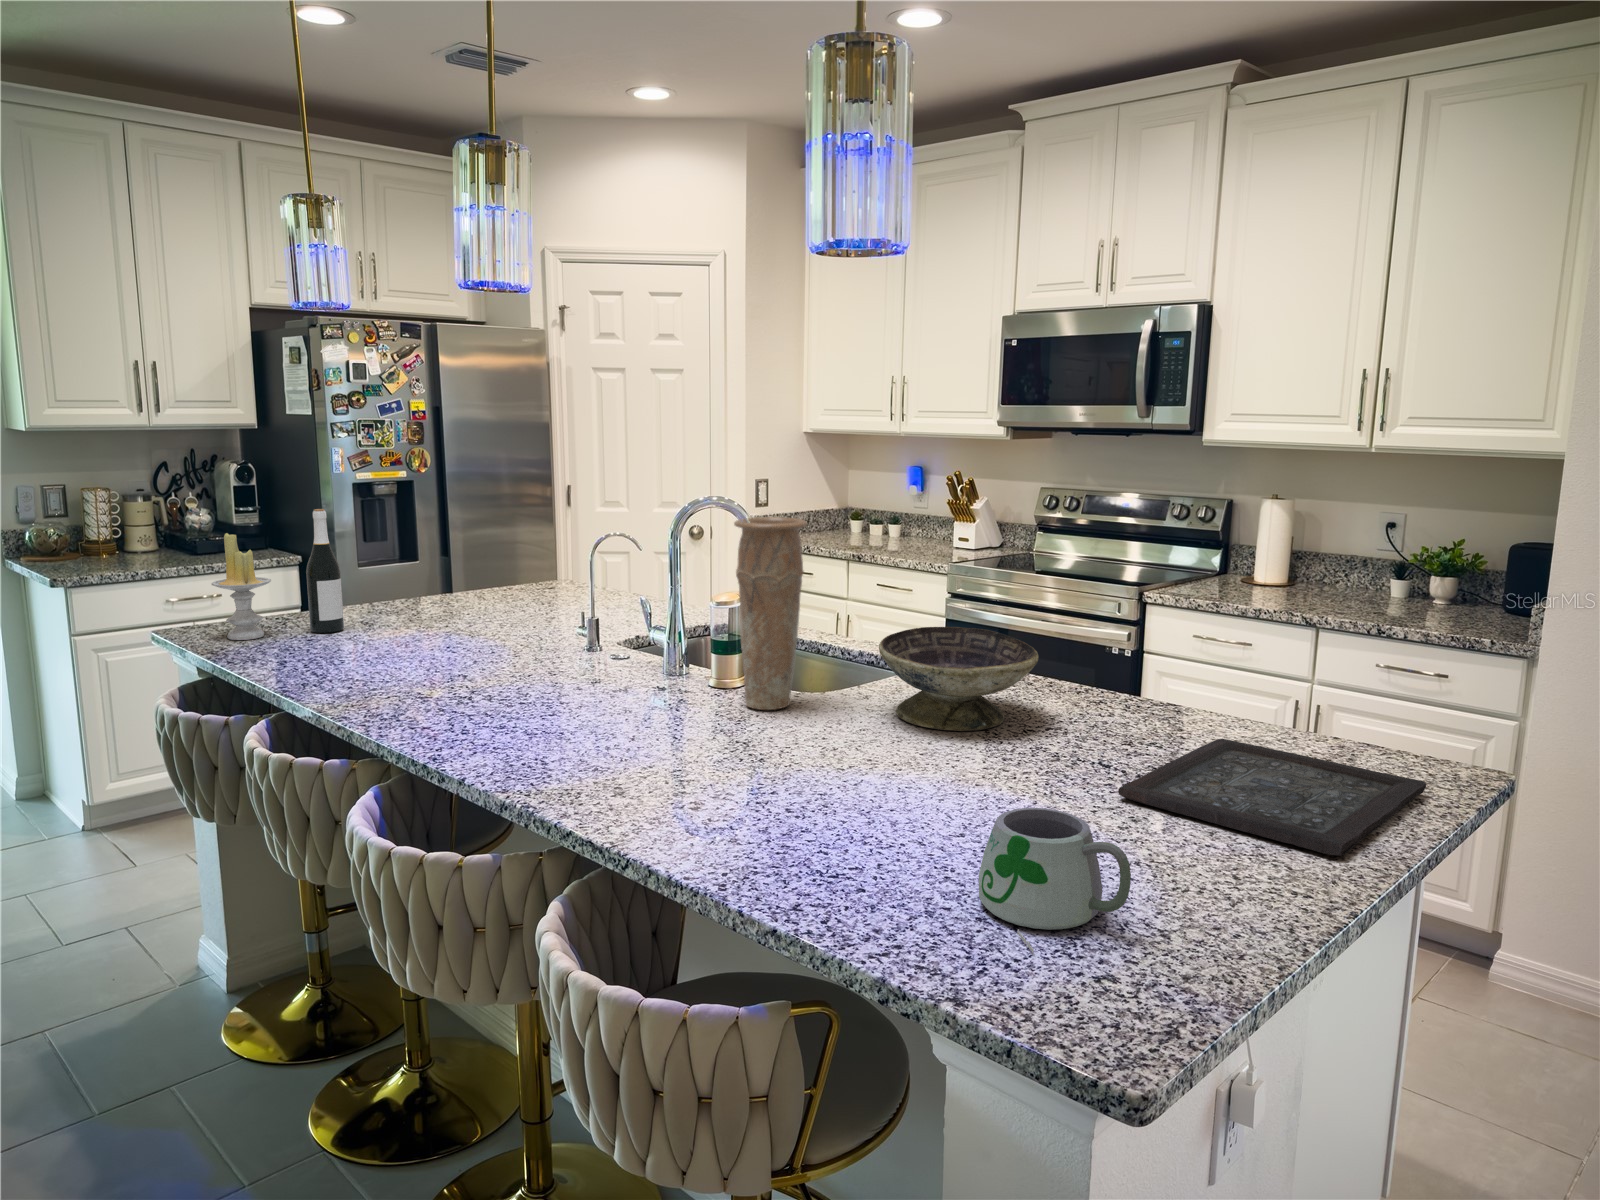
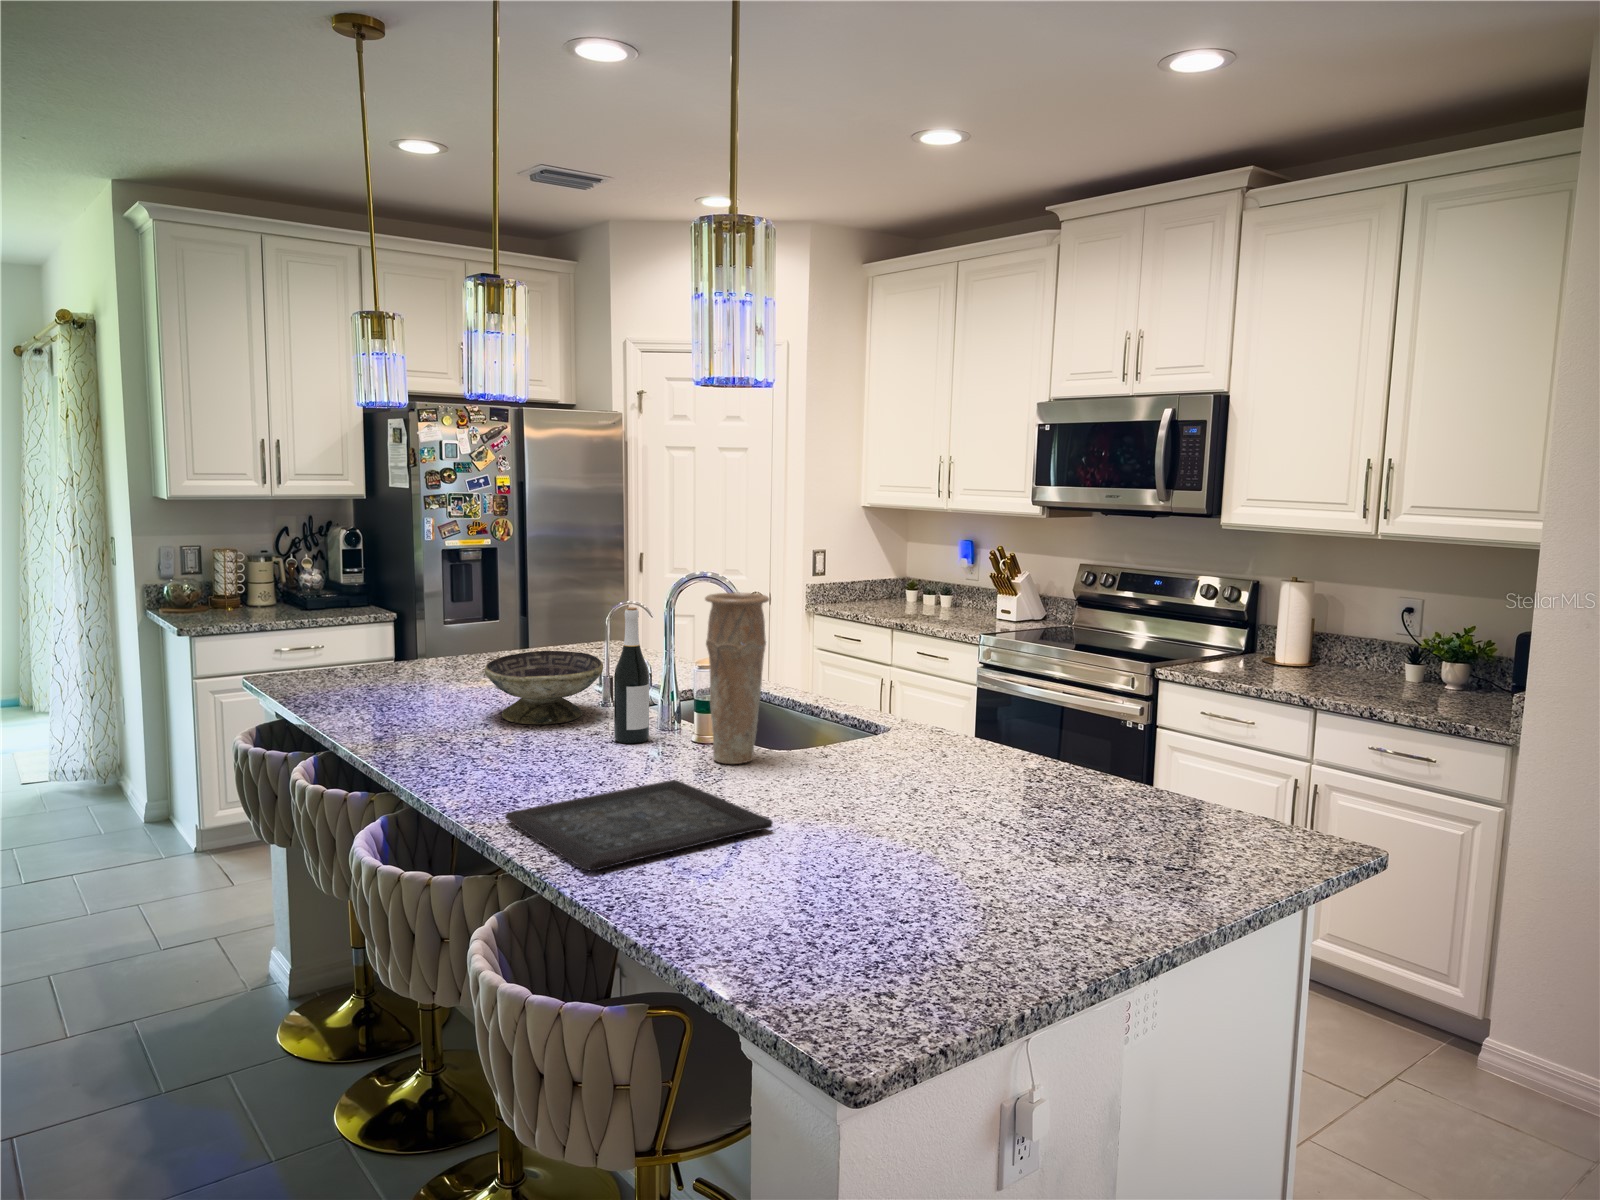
wine bottle: present [306,509,344,633] -> present [614,607,649,743]
candle: present [211,533,271,640] -> none [292,594,343,687]
decorative bowl: present [879,627,1039,731] -> present [484,651,603,725]
tray: present [1118,739,1426,856] -> present [506,780,773,871]
mug: present [979,808,1131,952] -> none [815,852,927,972]

